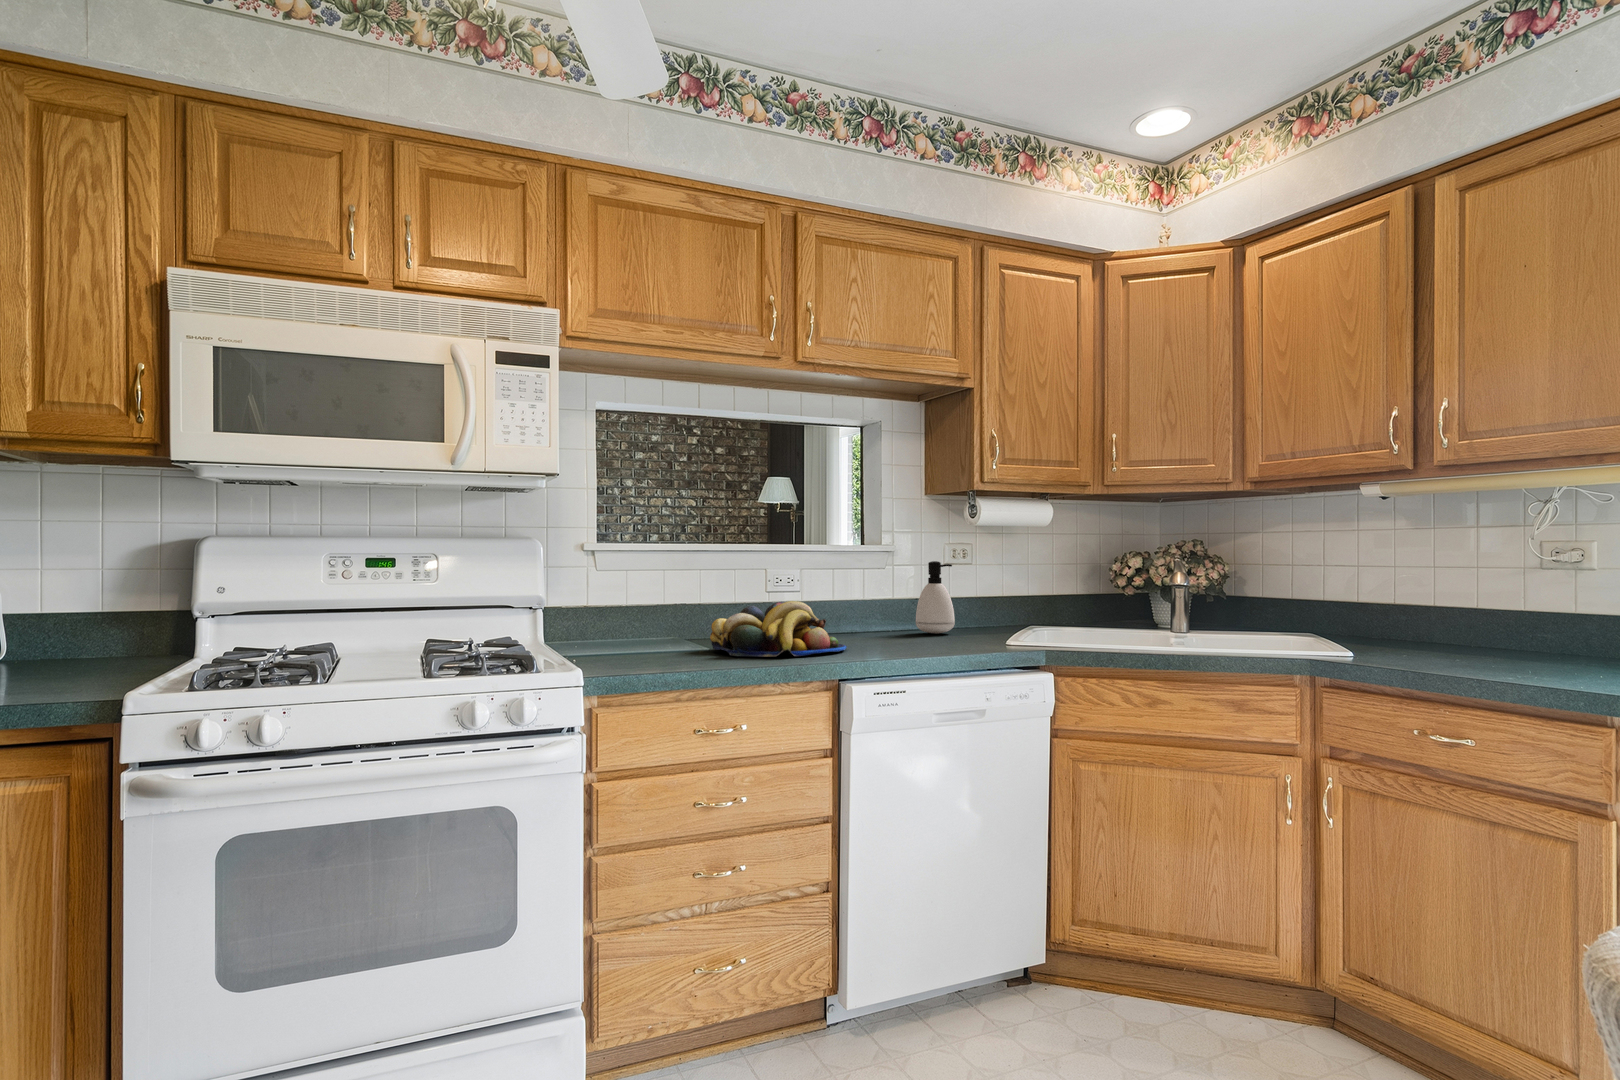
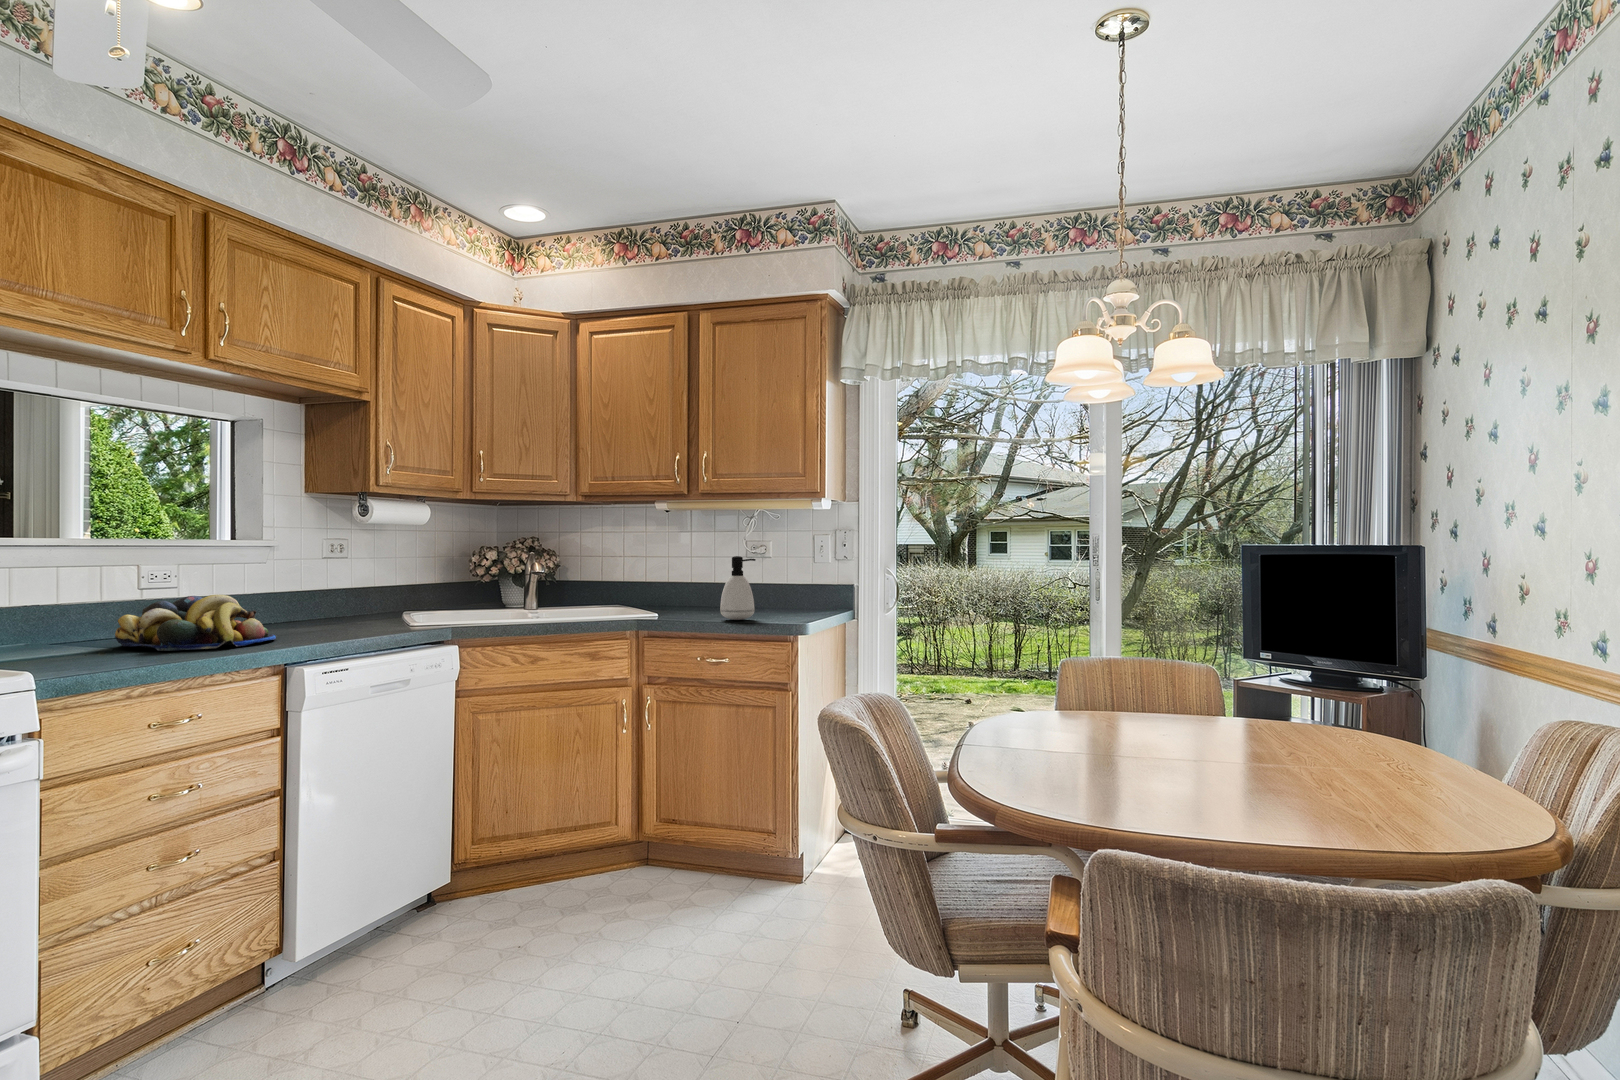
soap dispenser: present [916,561,955,634] -> present [720,556,756,620]

